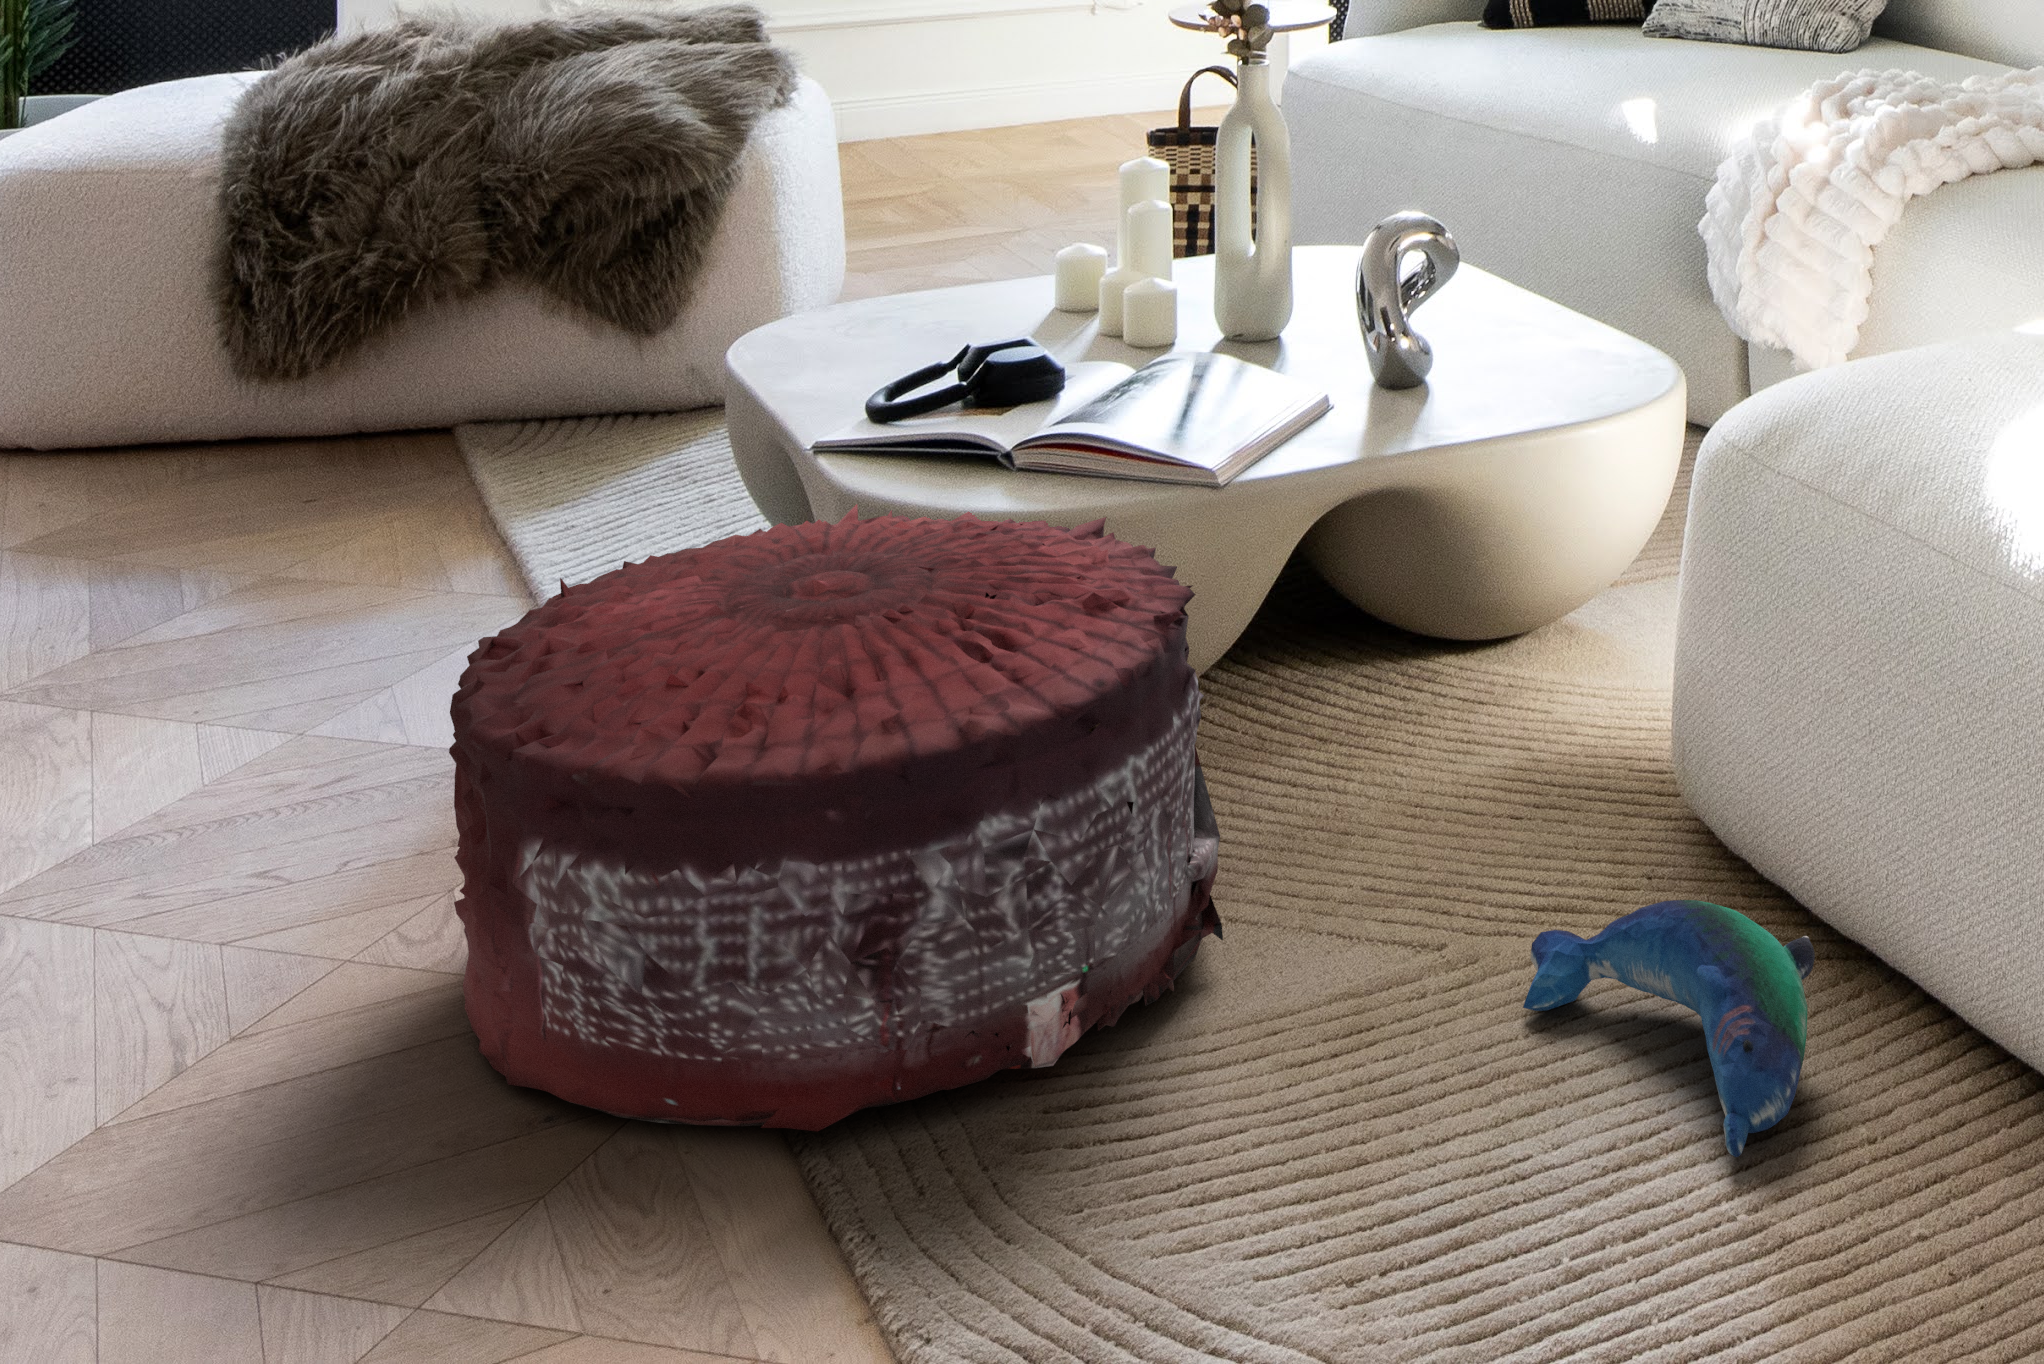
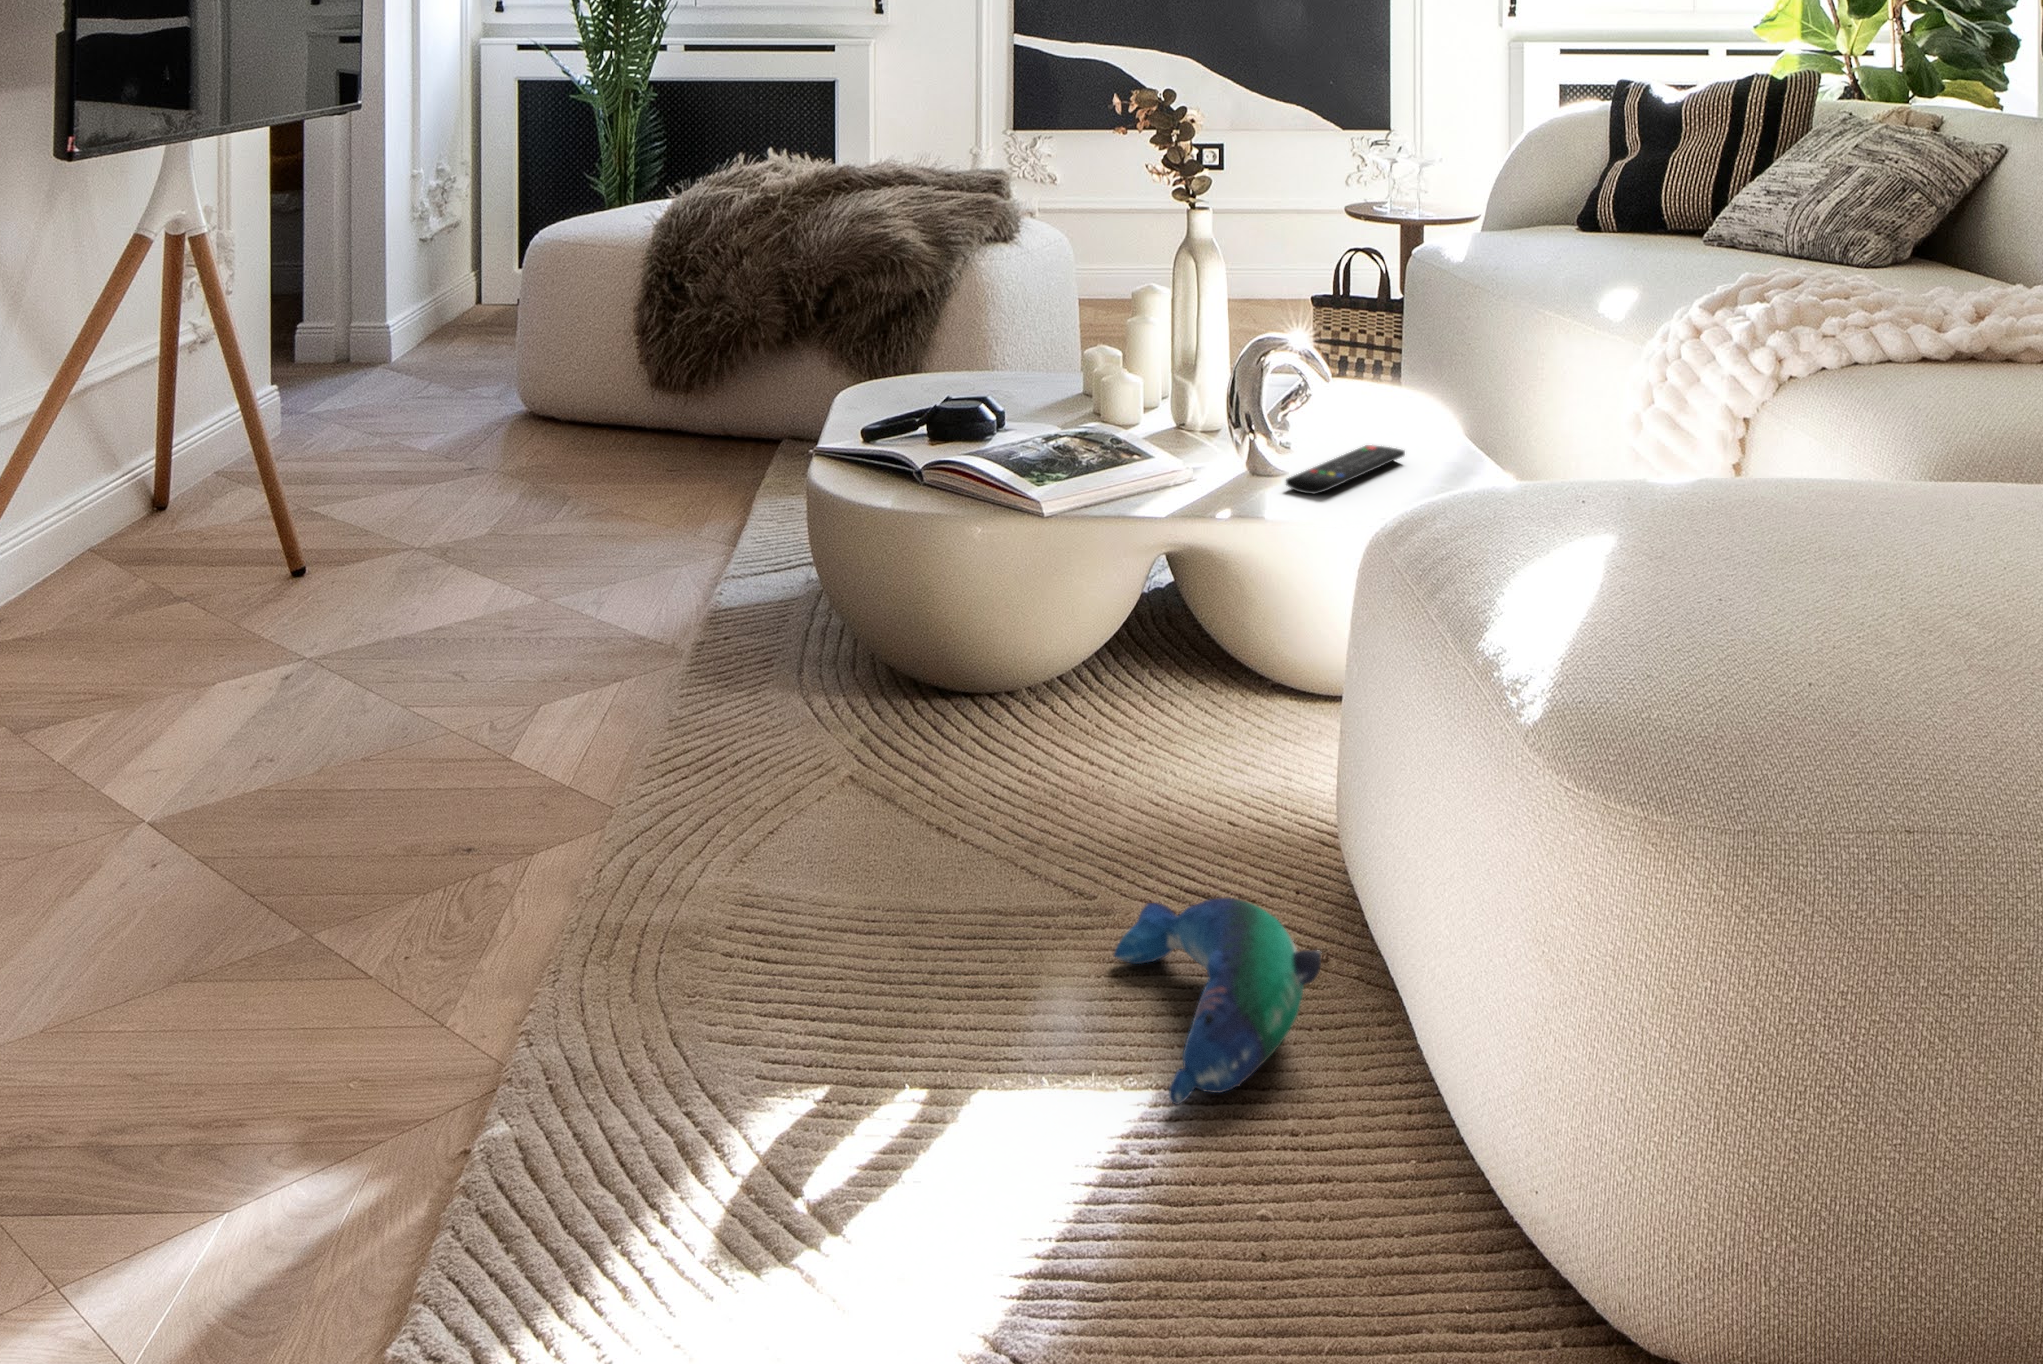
remote control: none [1473,327,1553,398] -> present [1286,445,1405,494]
pouf: present [449,504,1223,1131] -> none [436,499,956,906]

